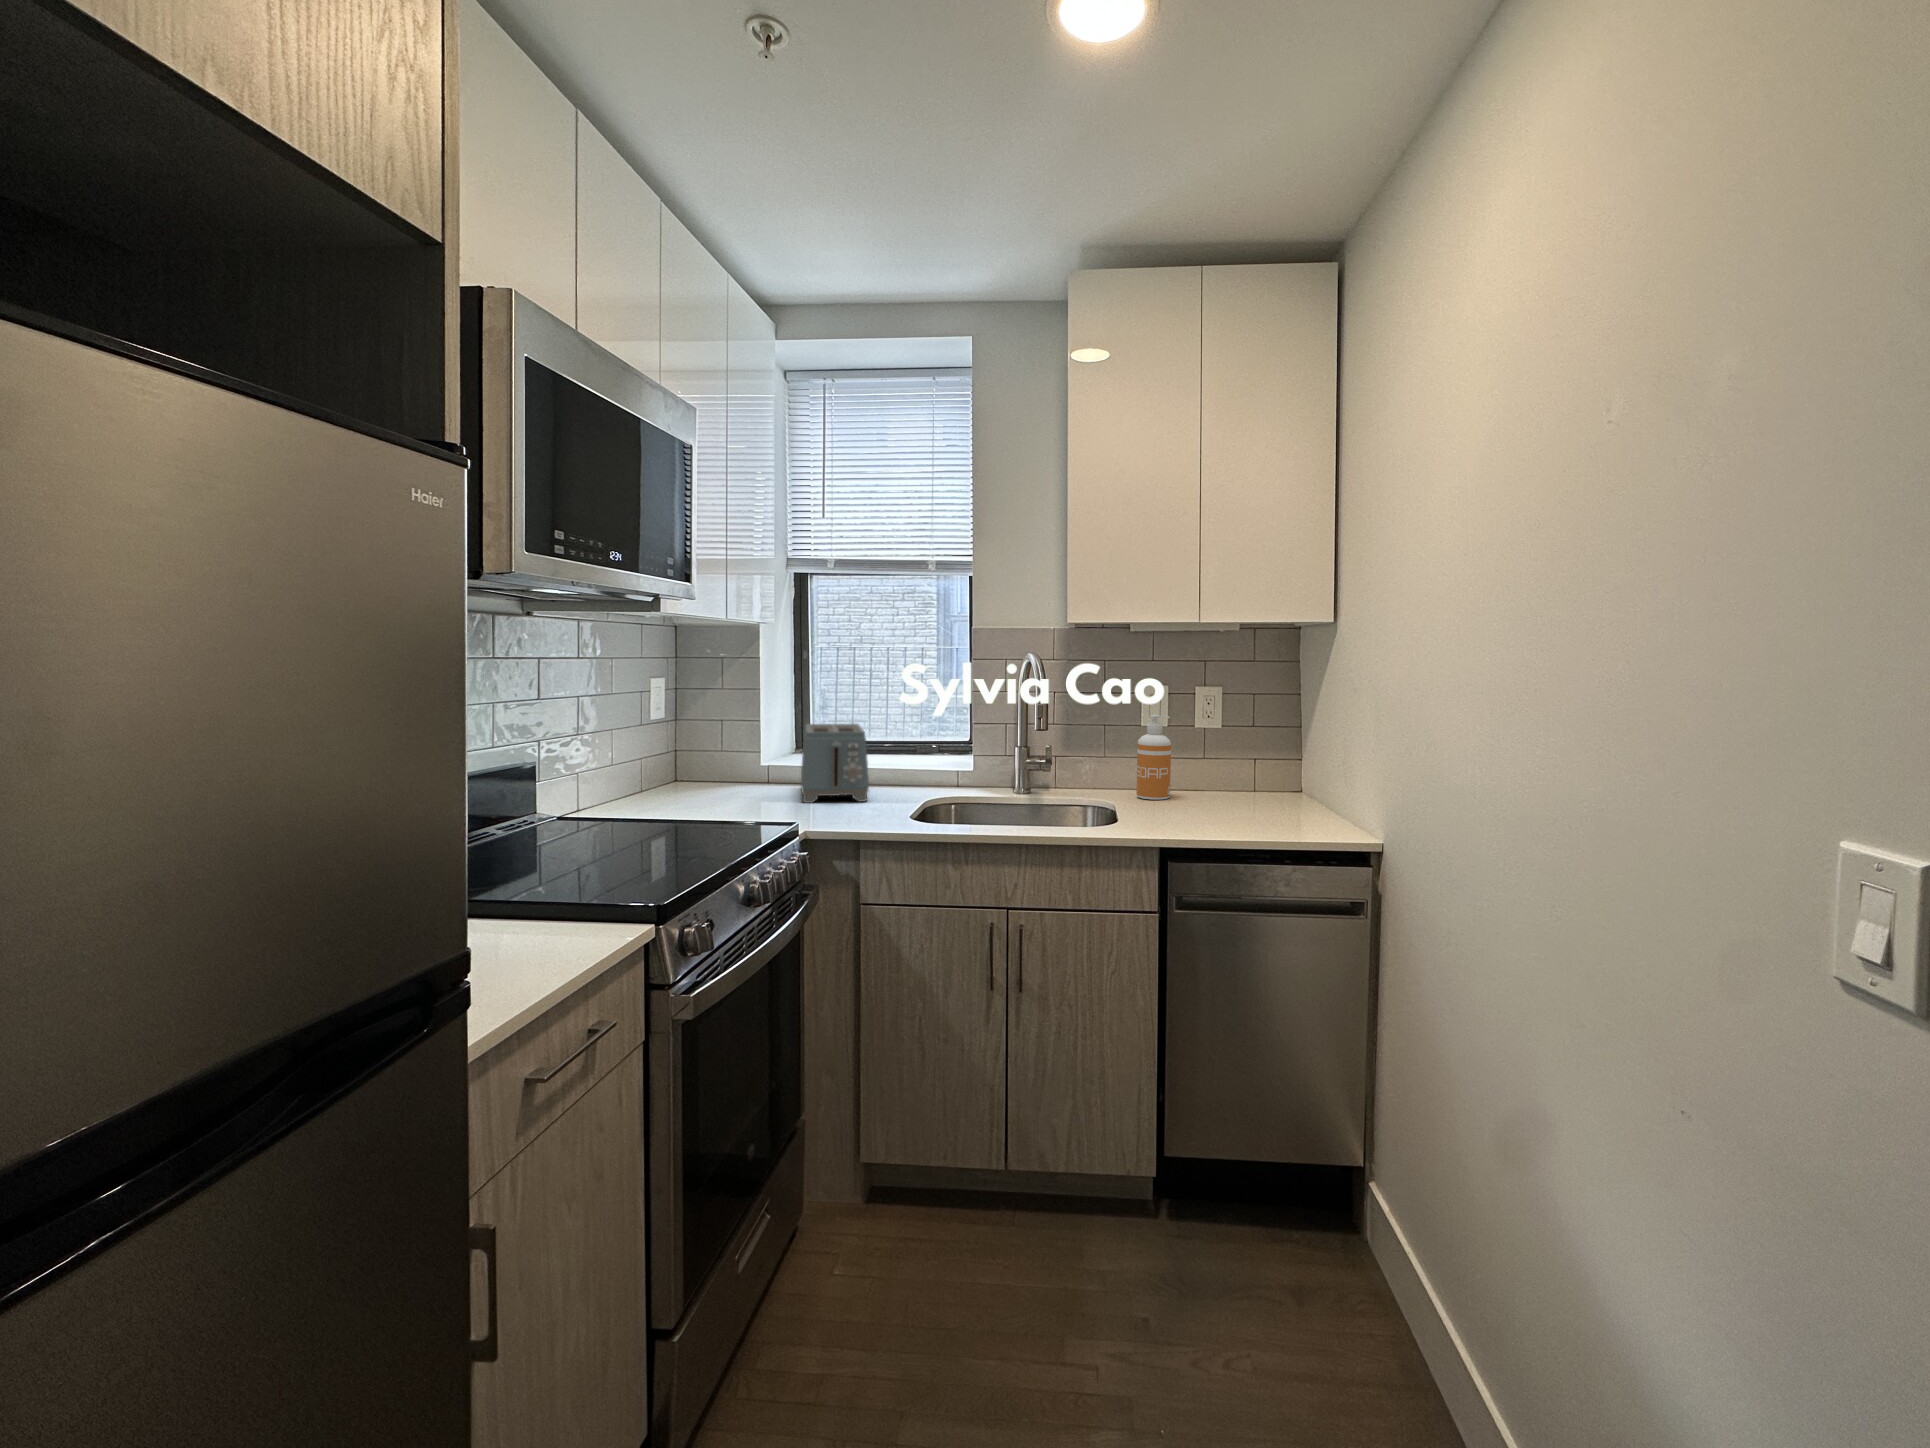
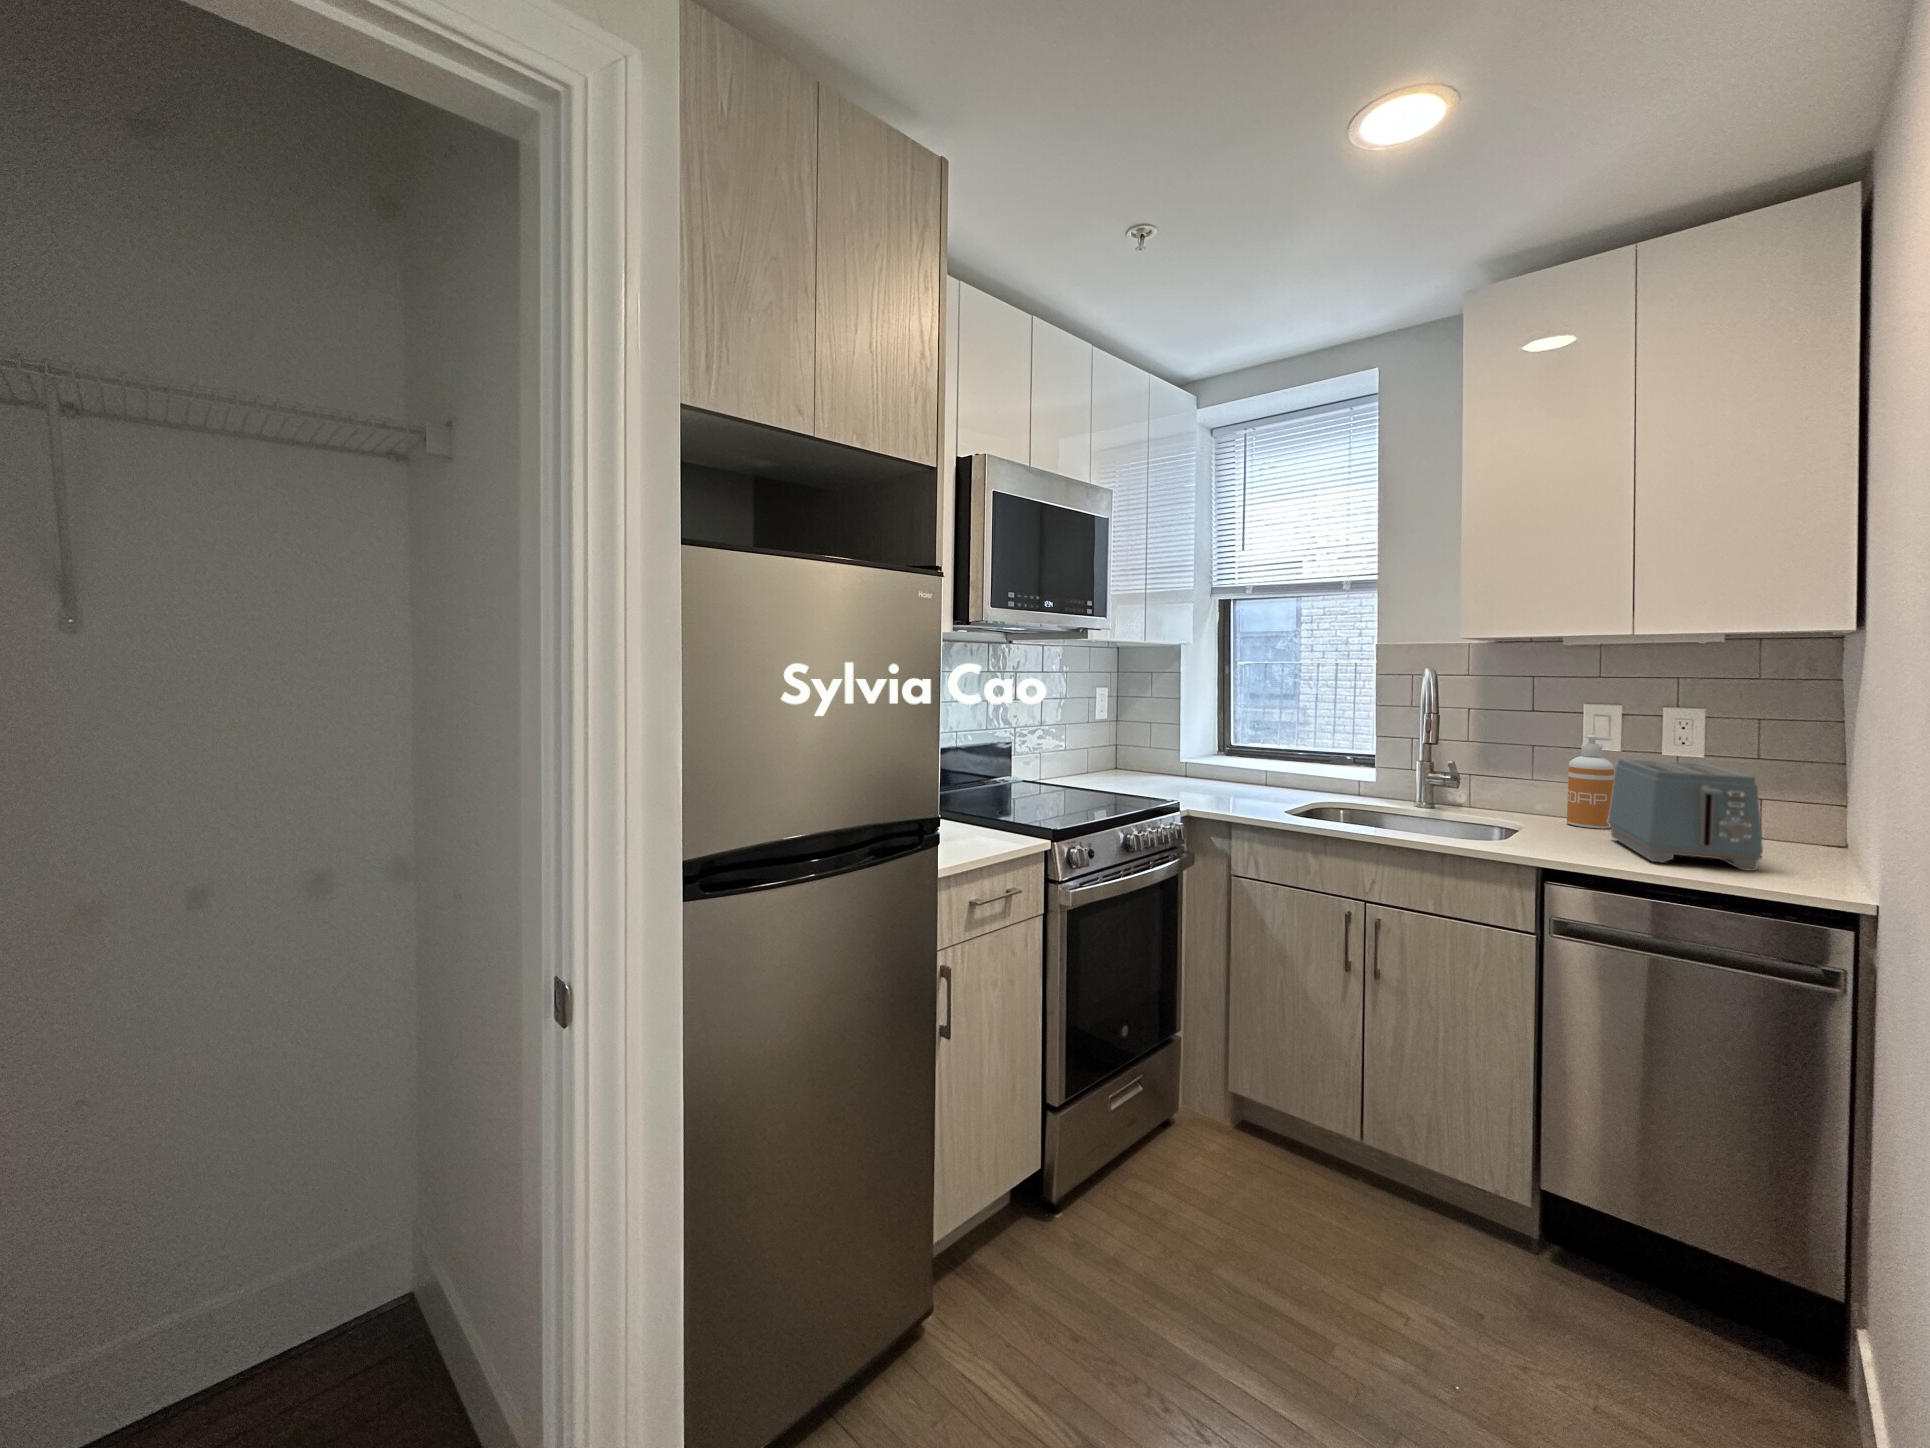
toaster: present [801,724,869,803] -> present [1609,759,1763,871]

